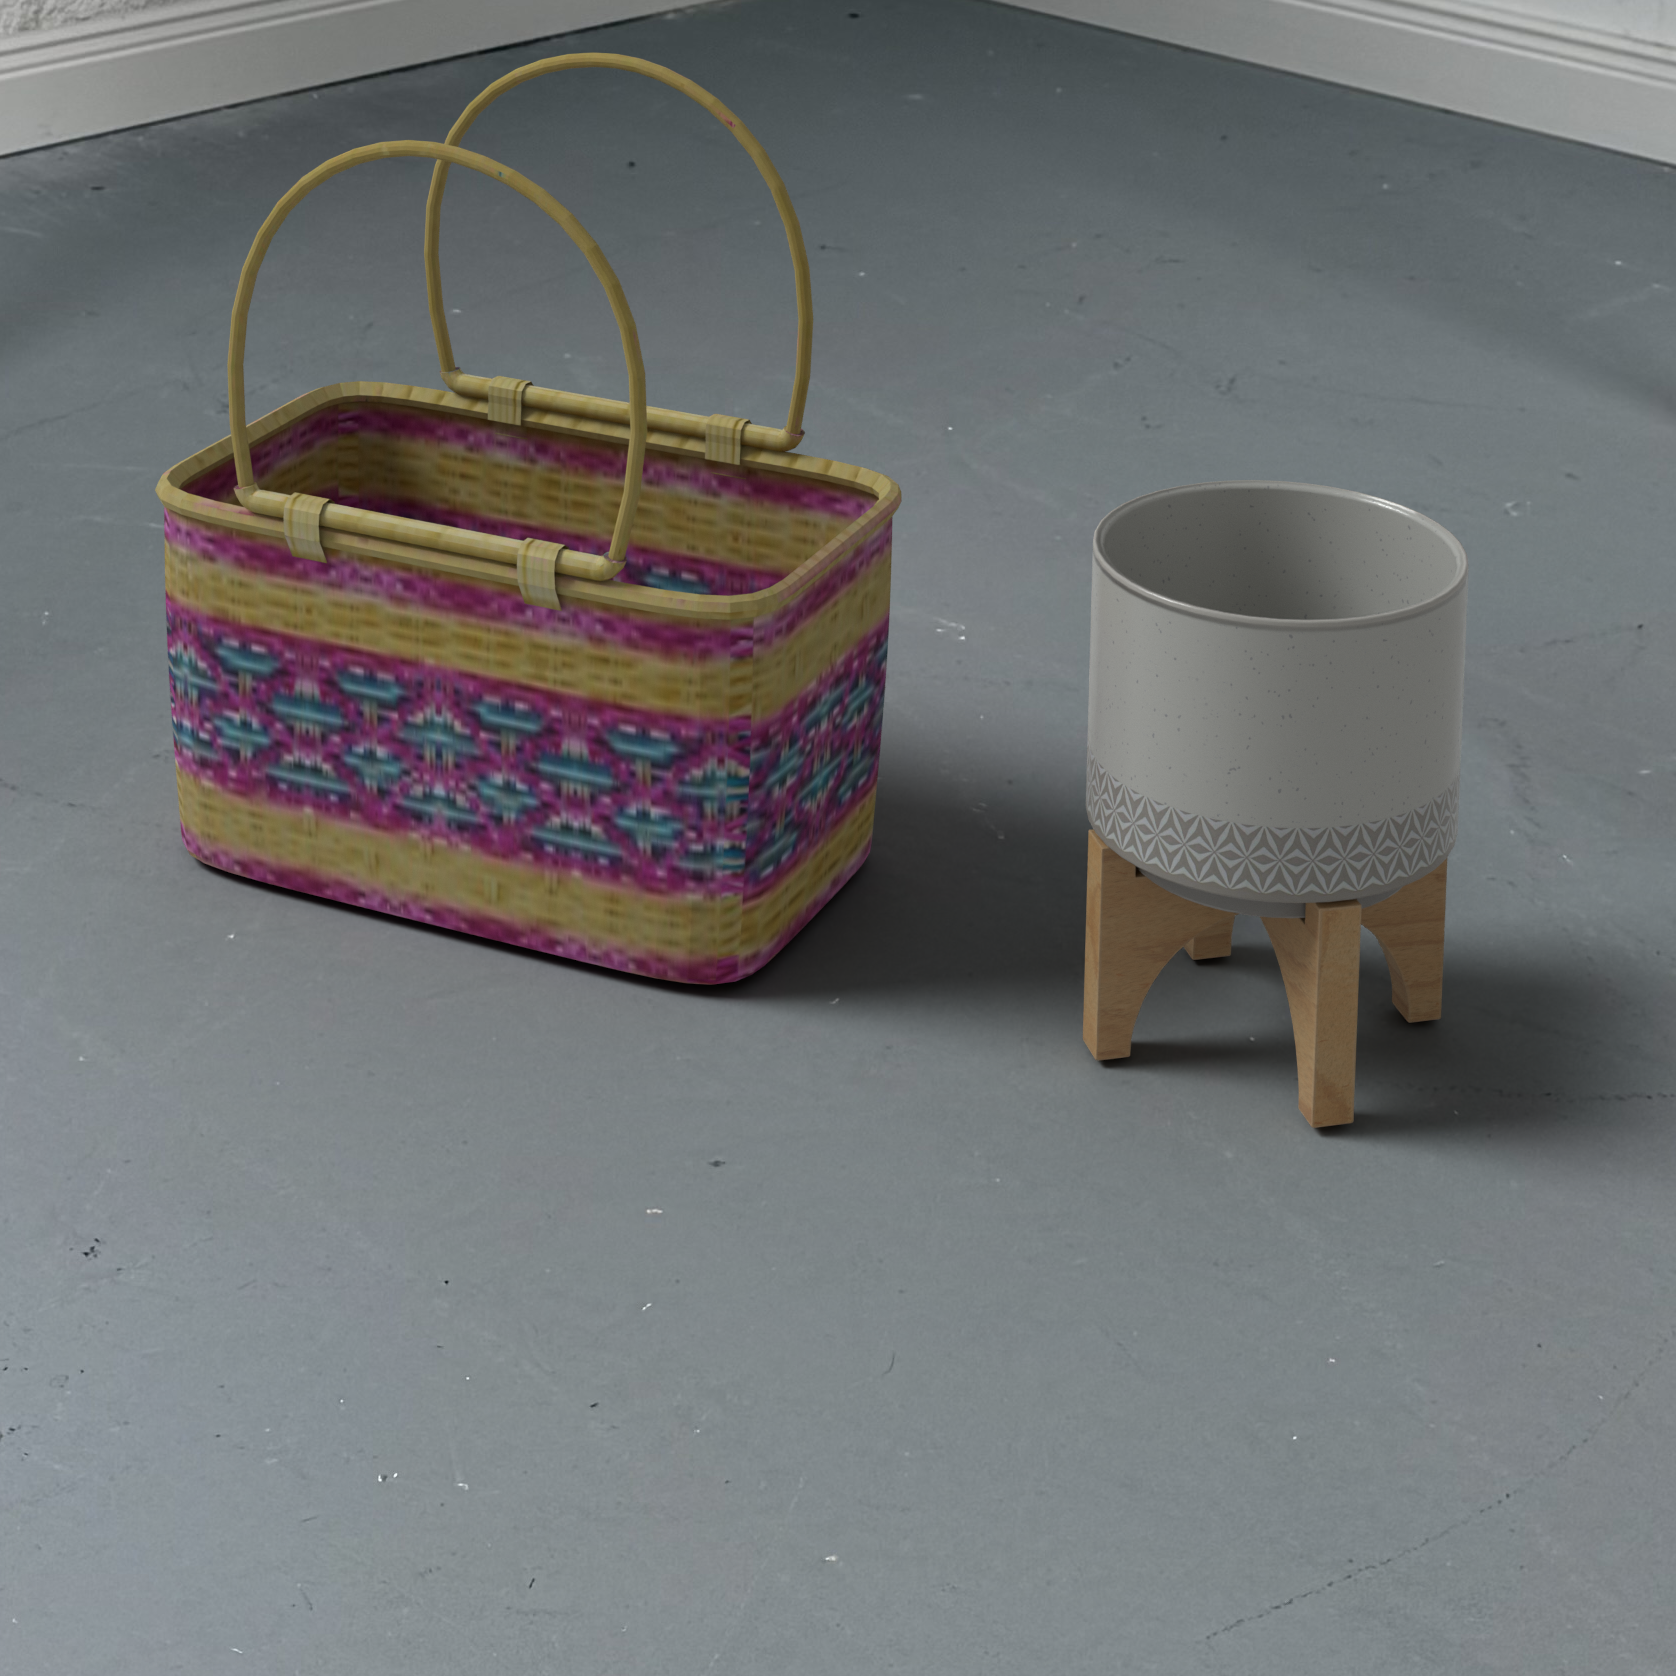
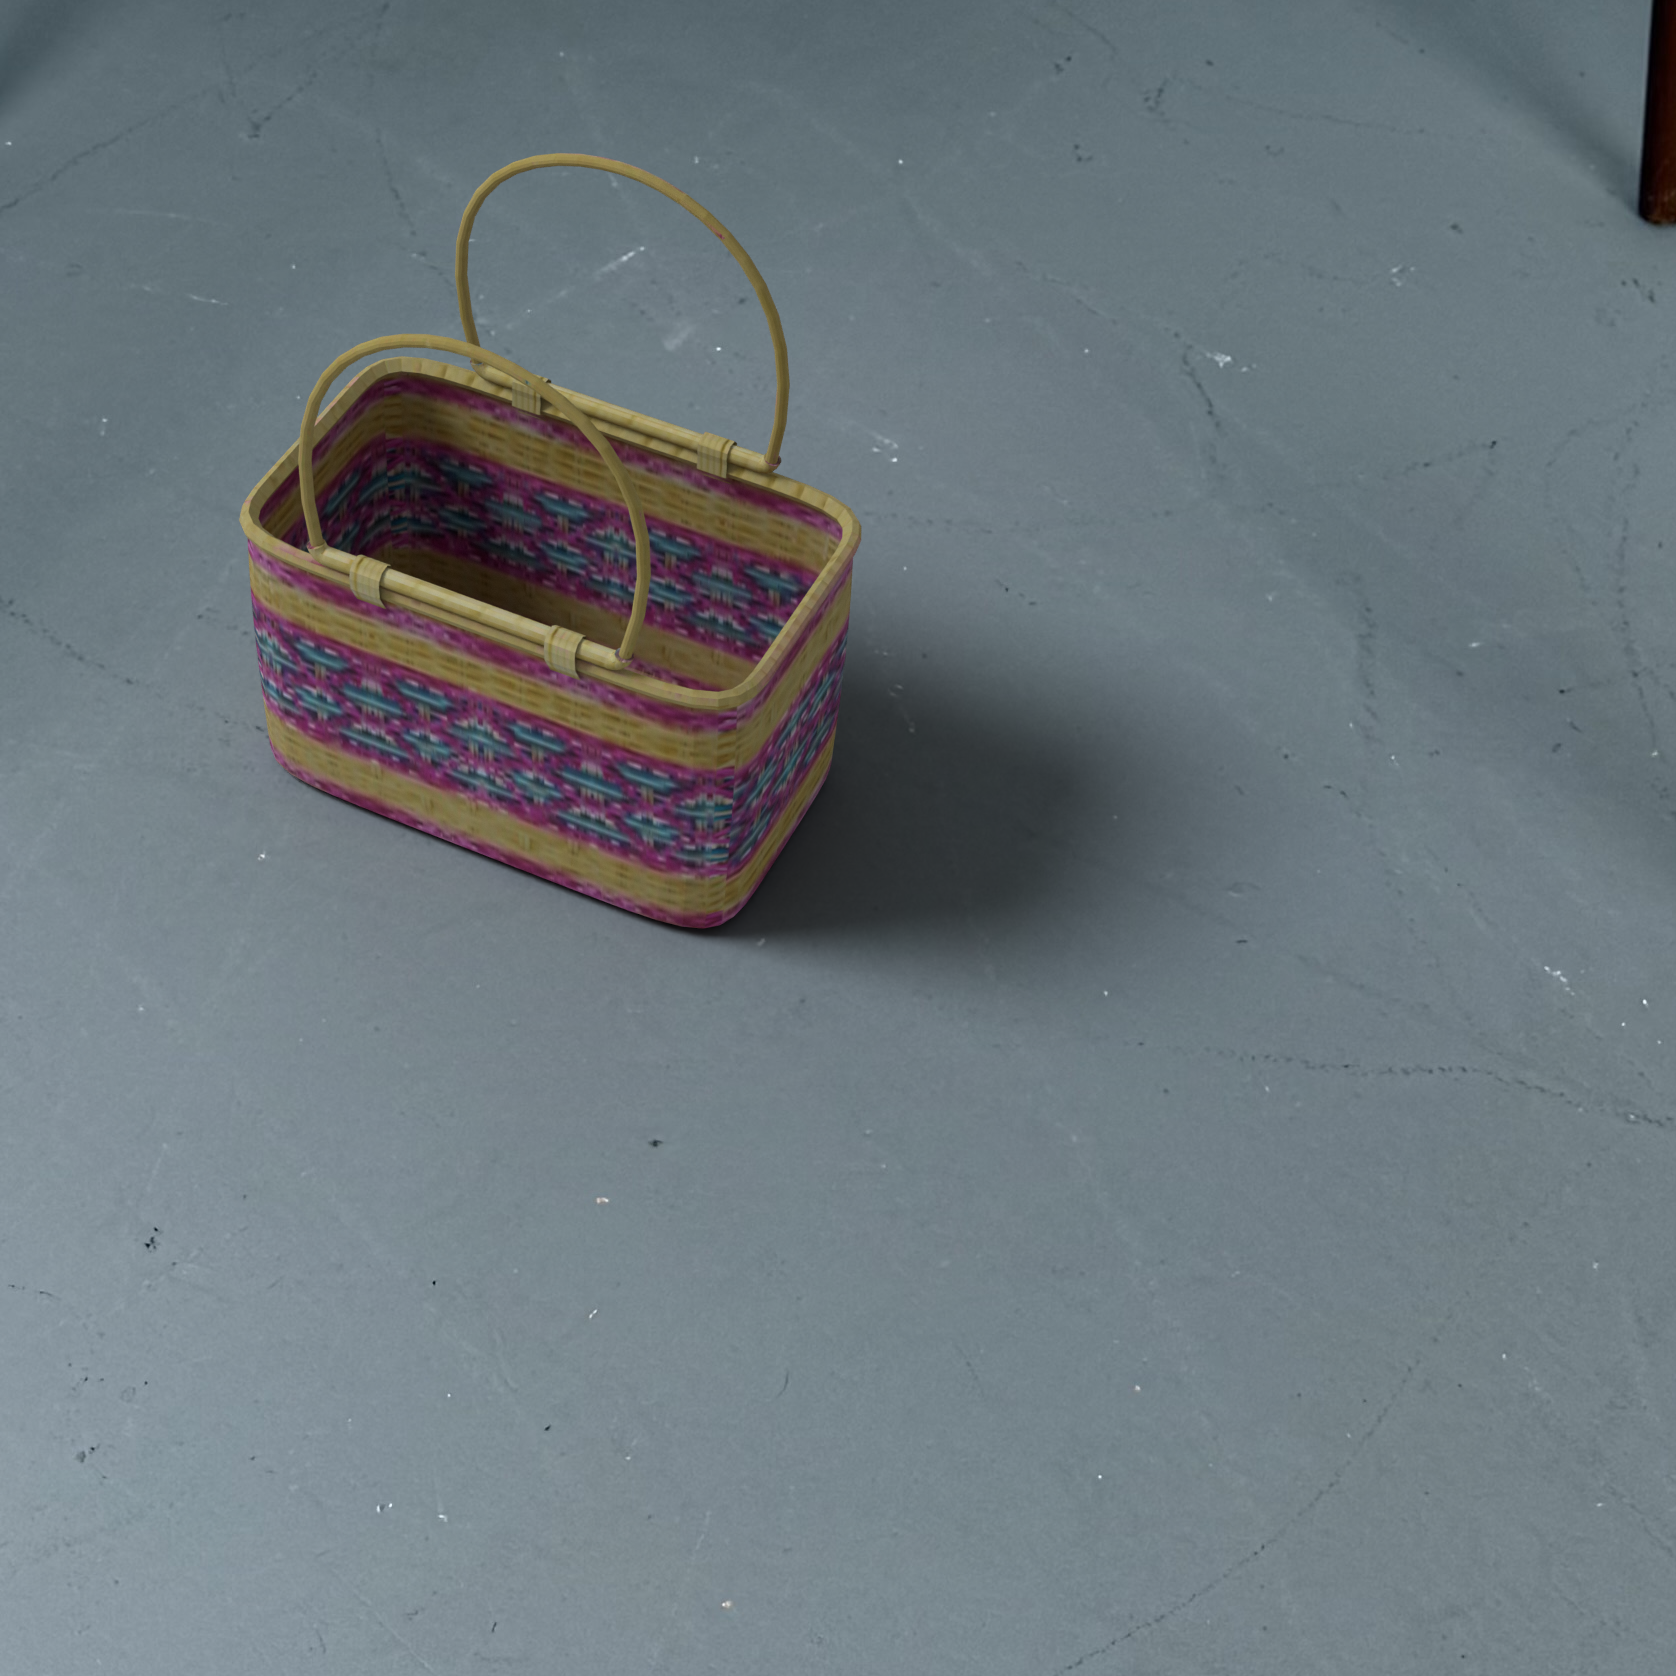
planter: present [1083,480,1469,1128] -> none [994,580,1321,1099]

